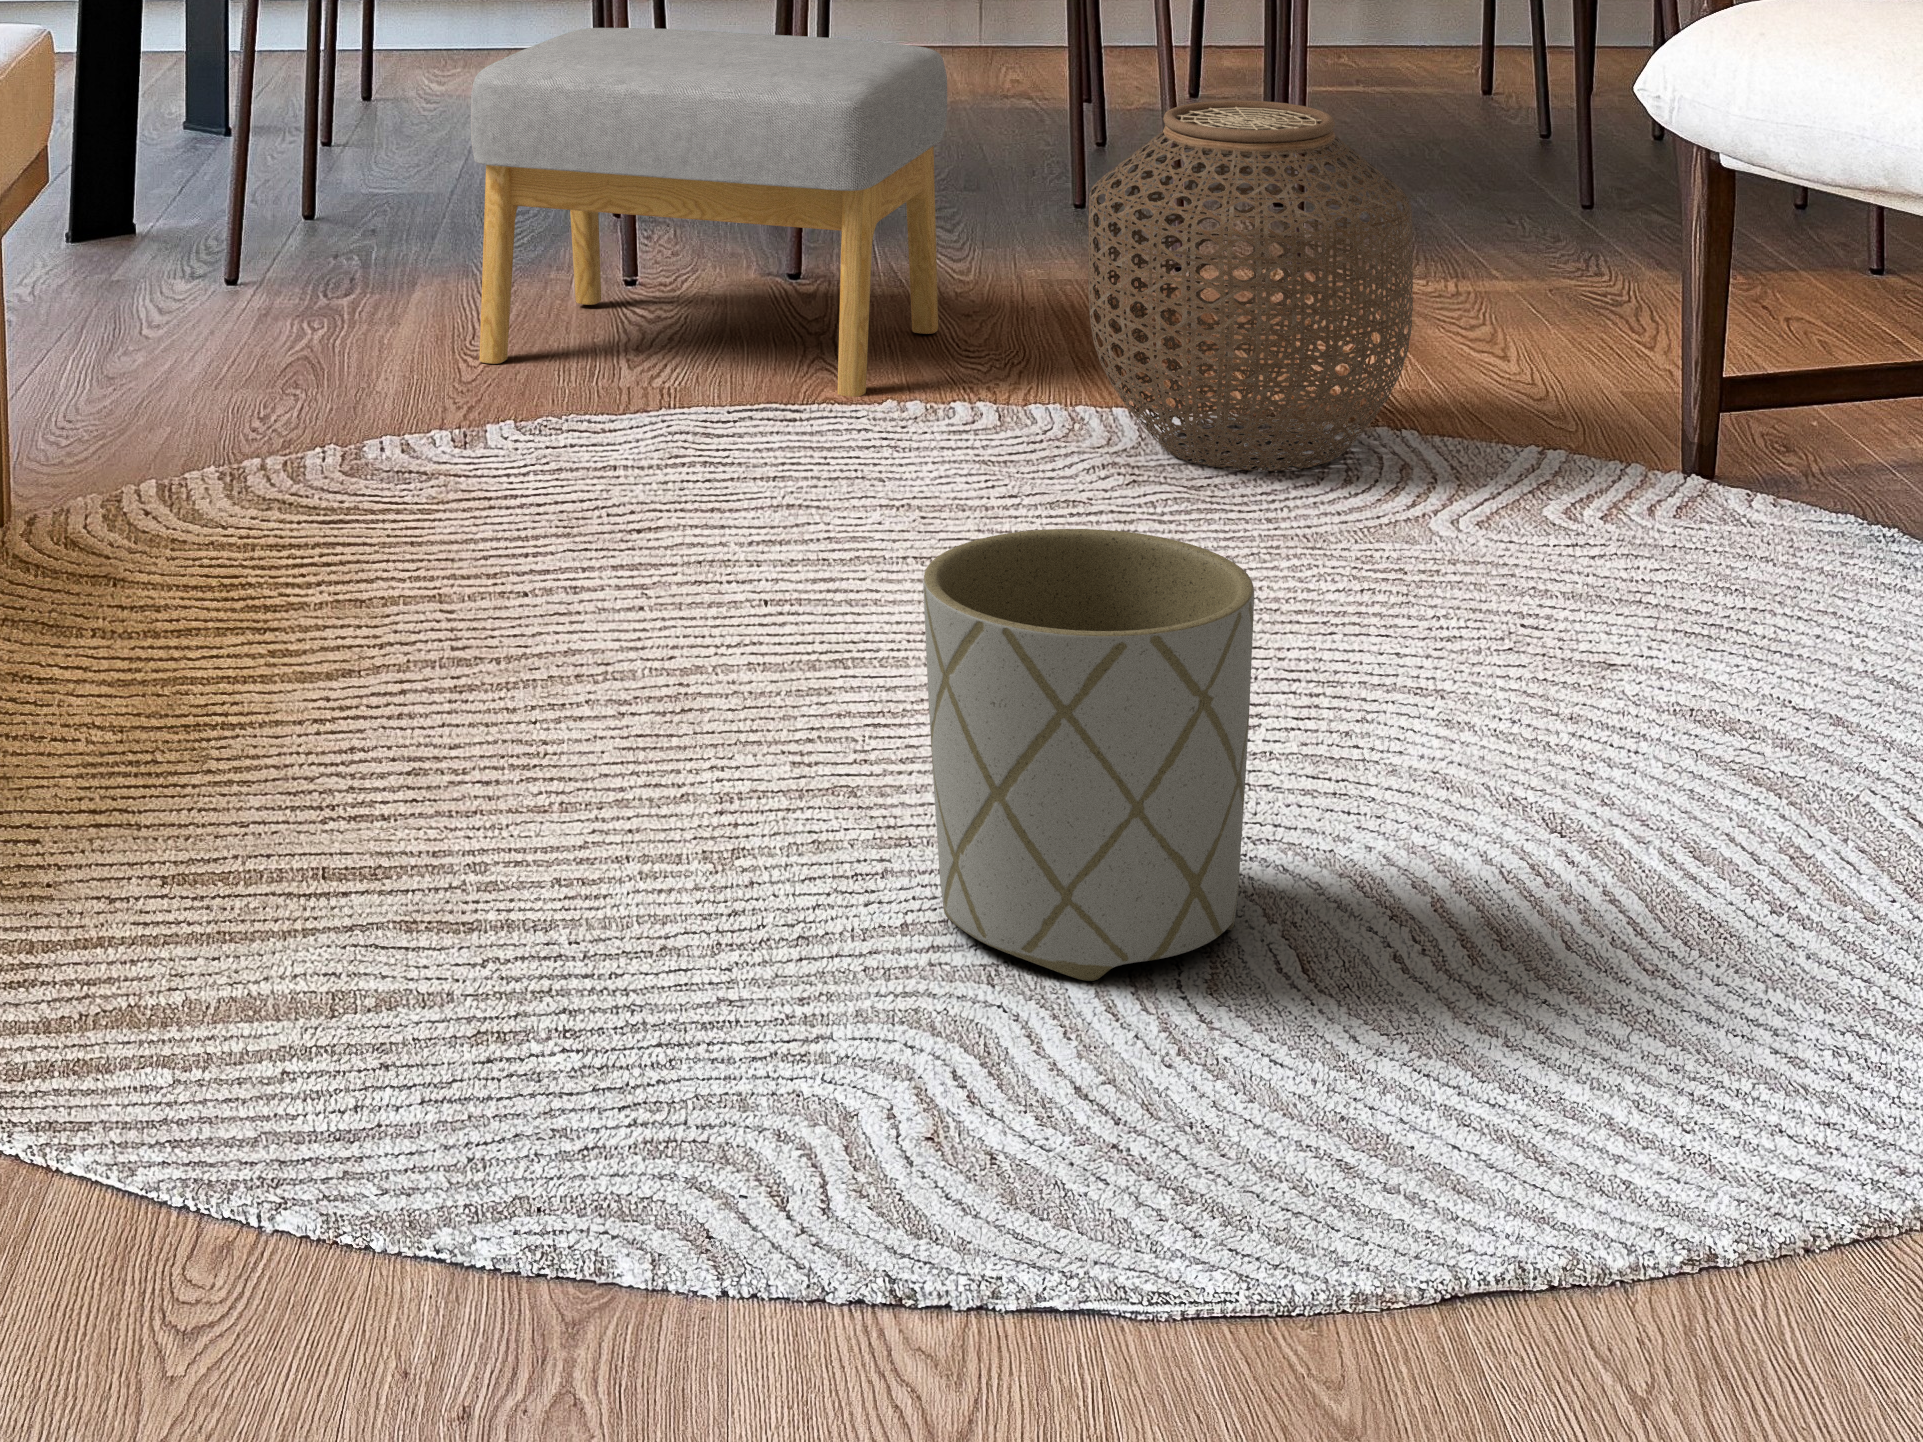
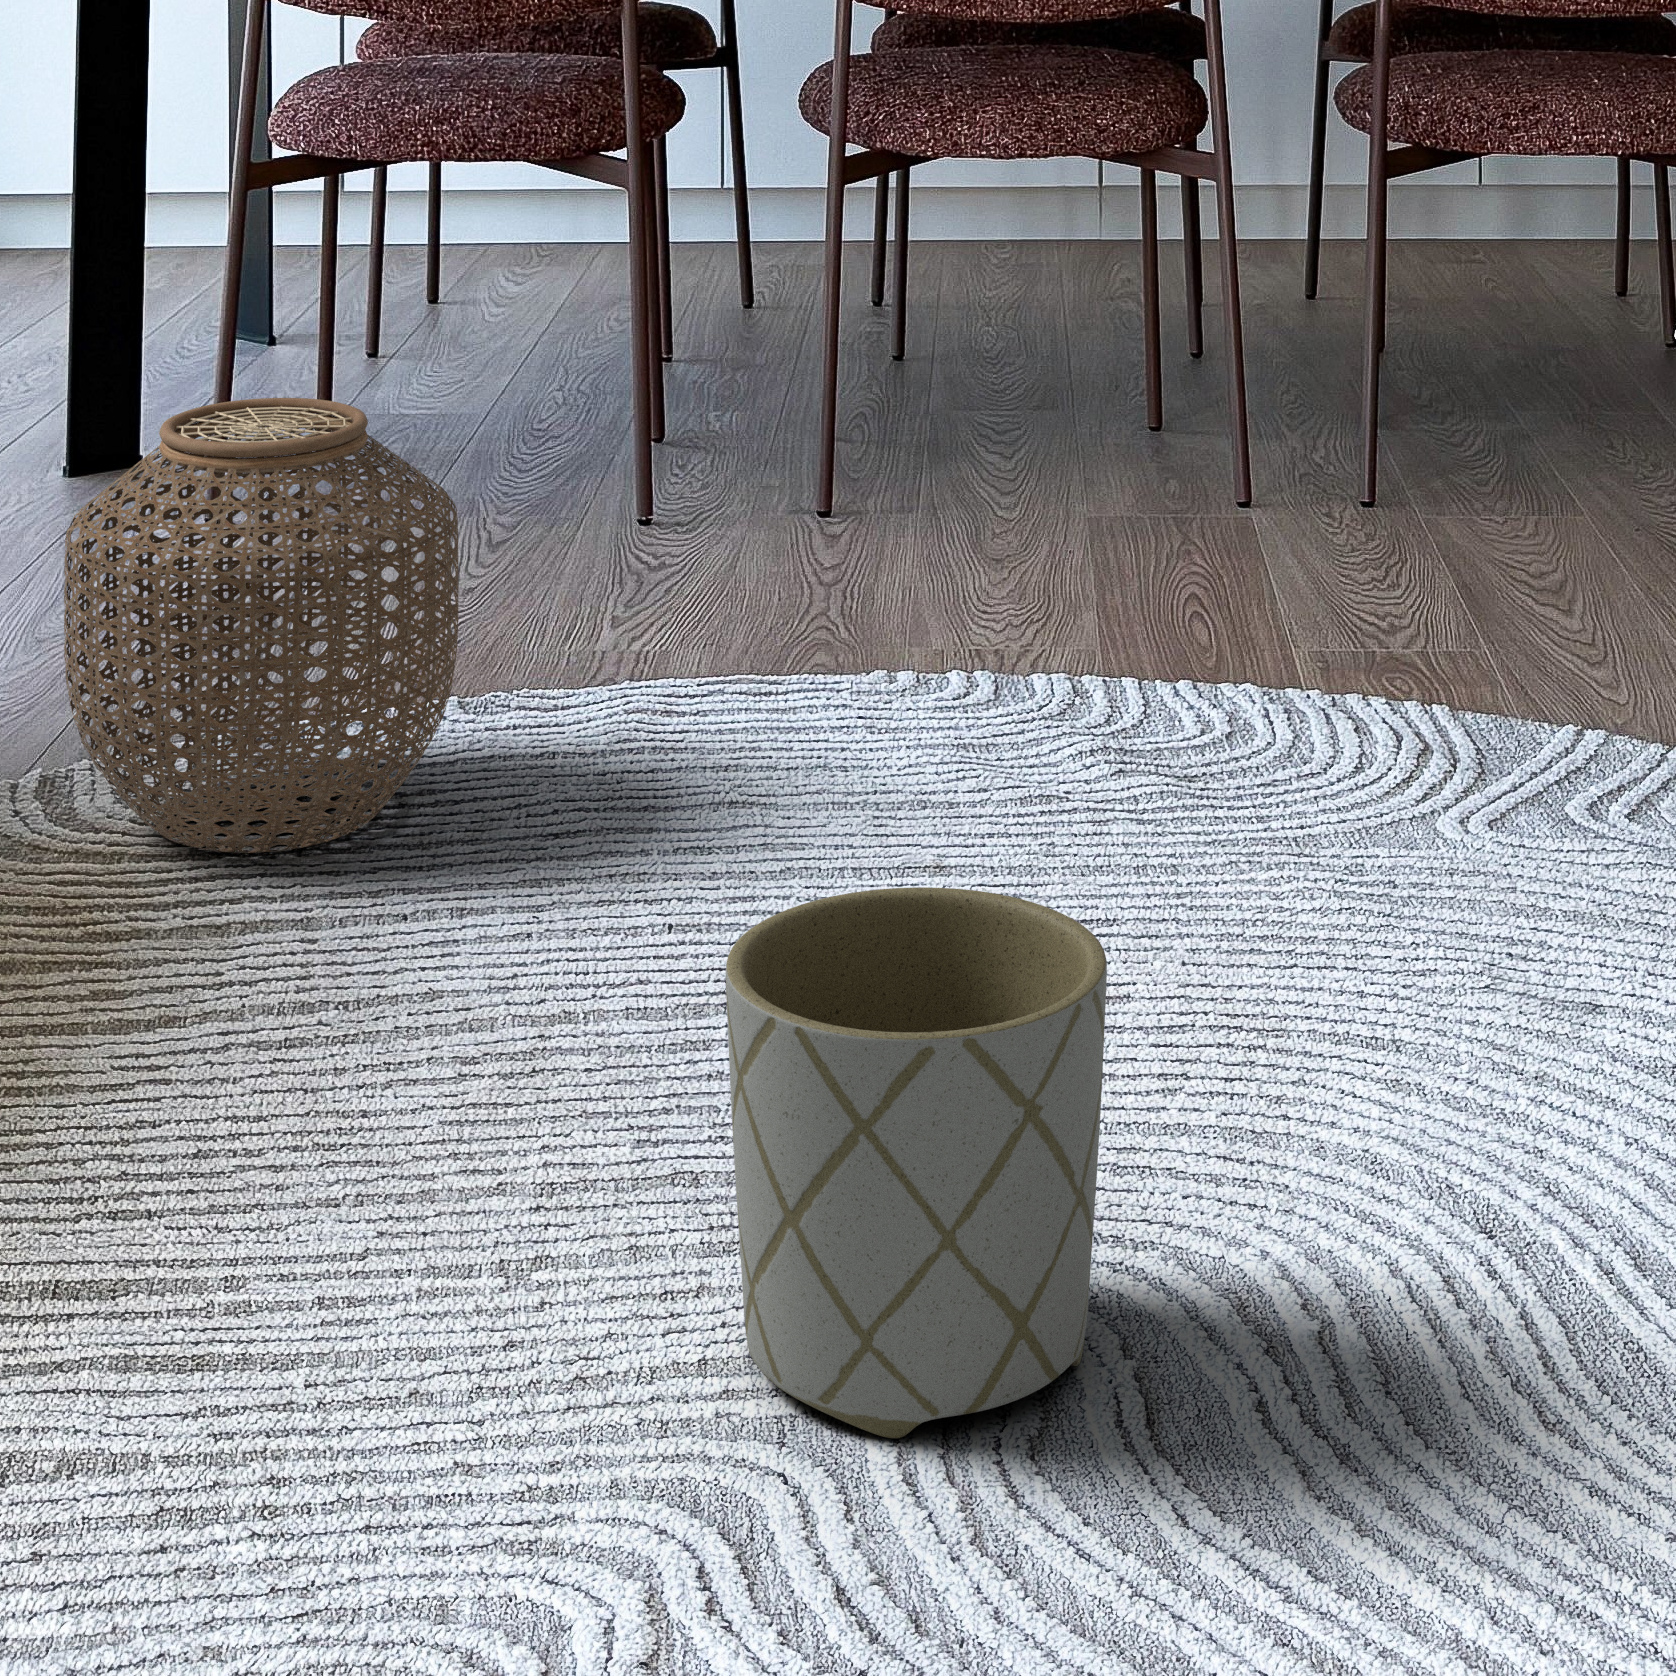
footstool: present [470,28,947,397] -> none [447,246,974,658]
woven basket: present [1088,100,1413,471] -> present [64,398,458,853]

